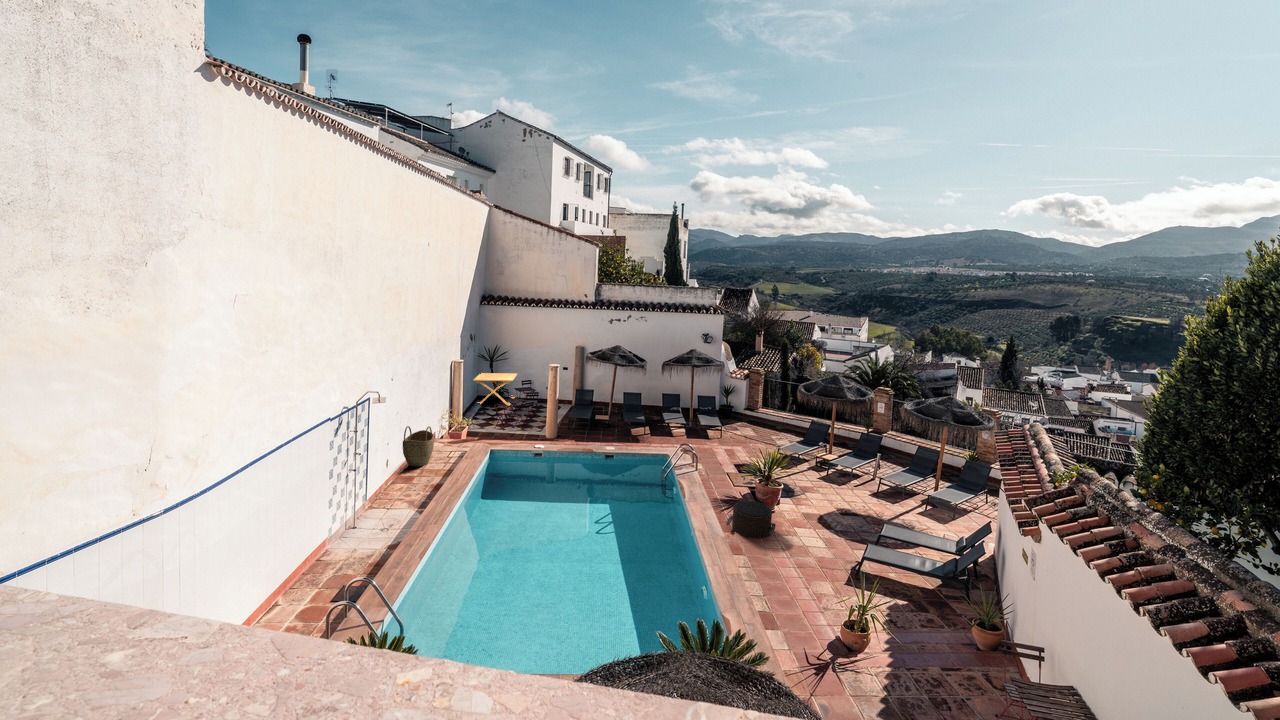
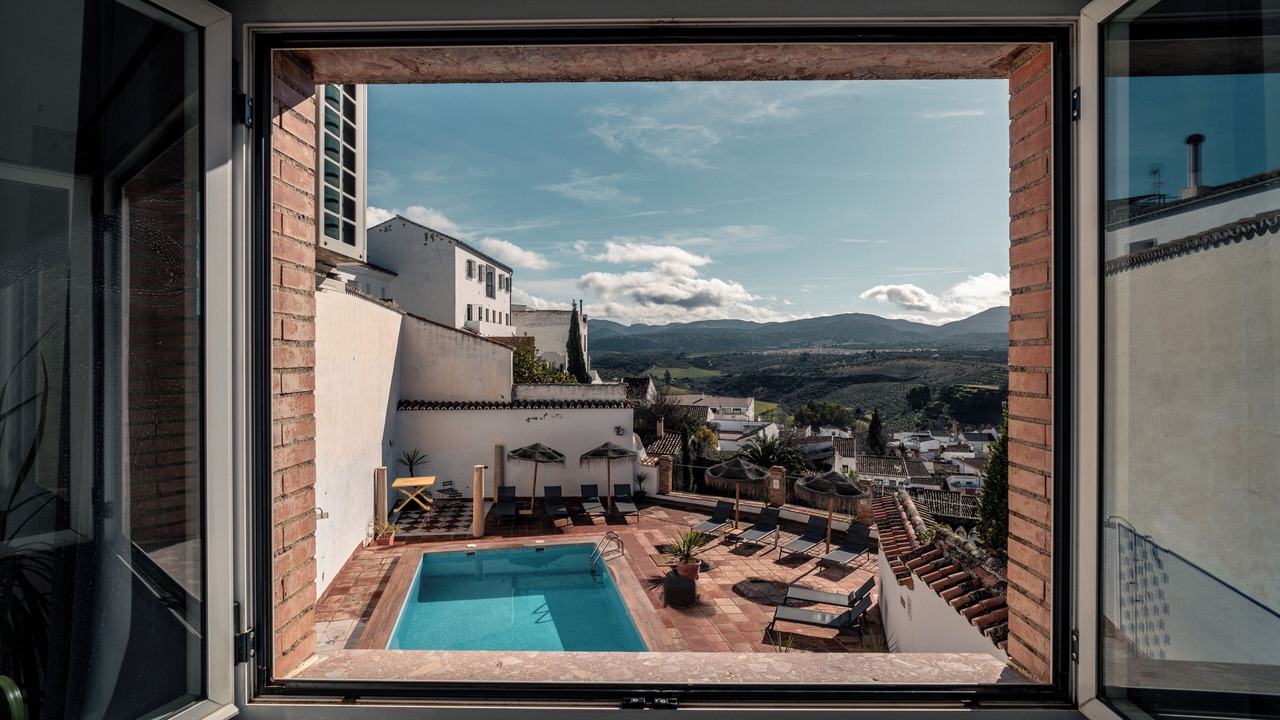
woven basket: present [403,426,434,467] -> none [338,537,369,580]

